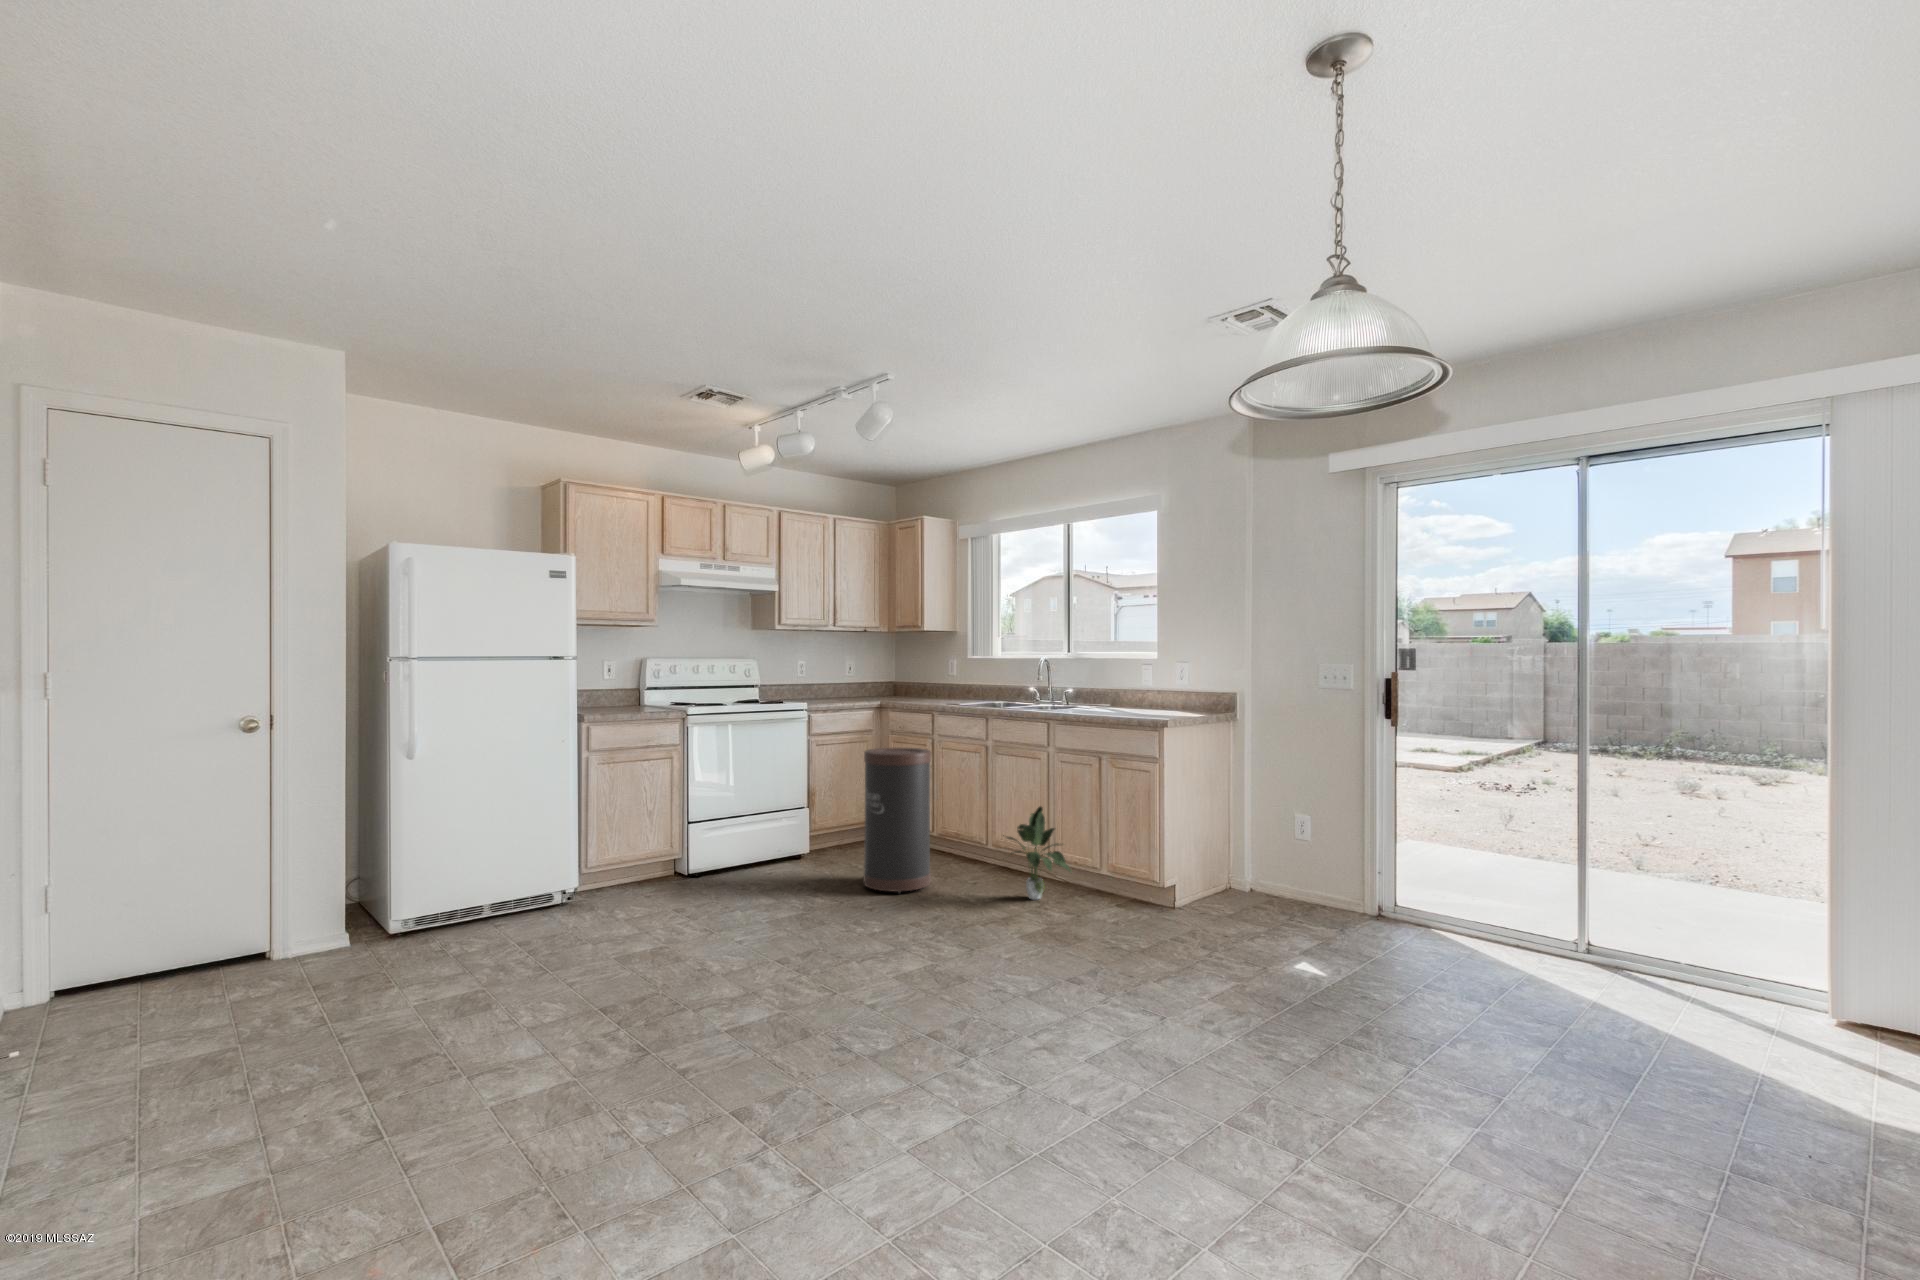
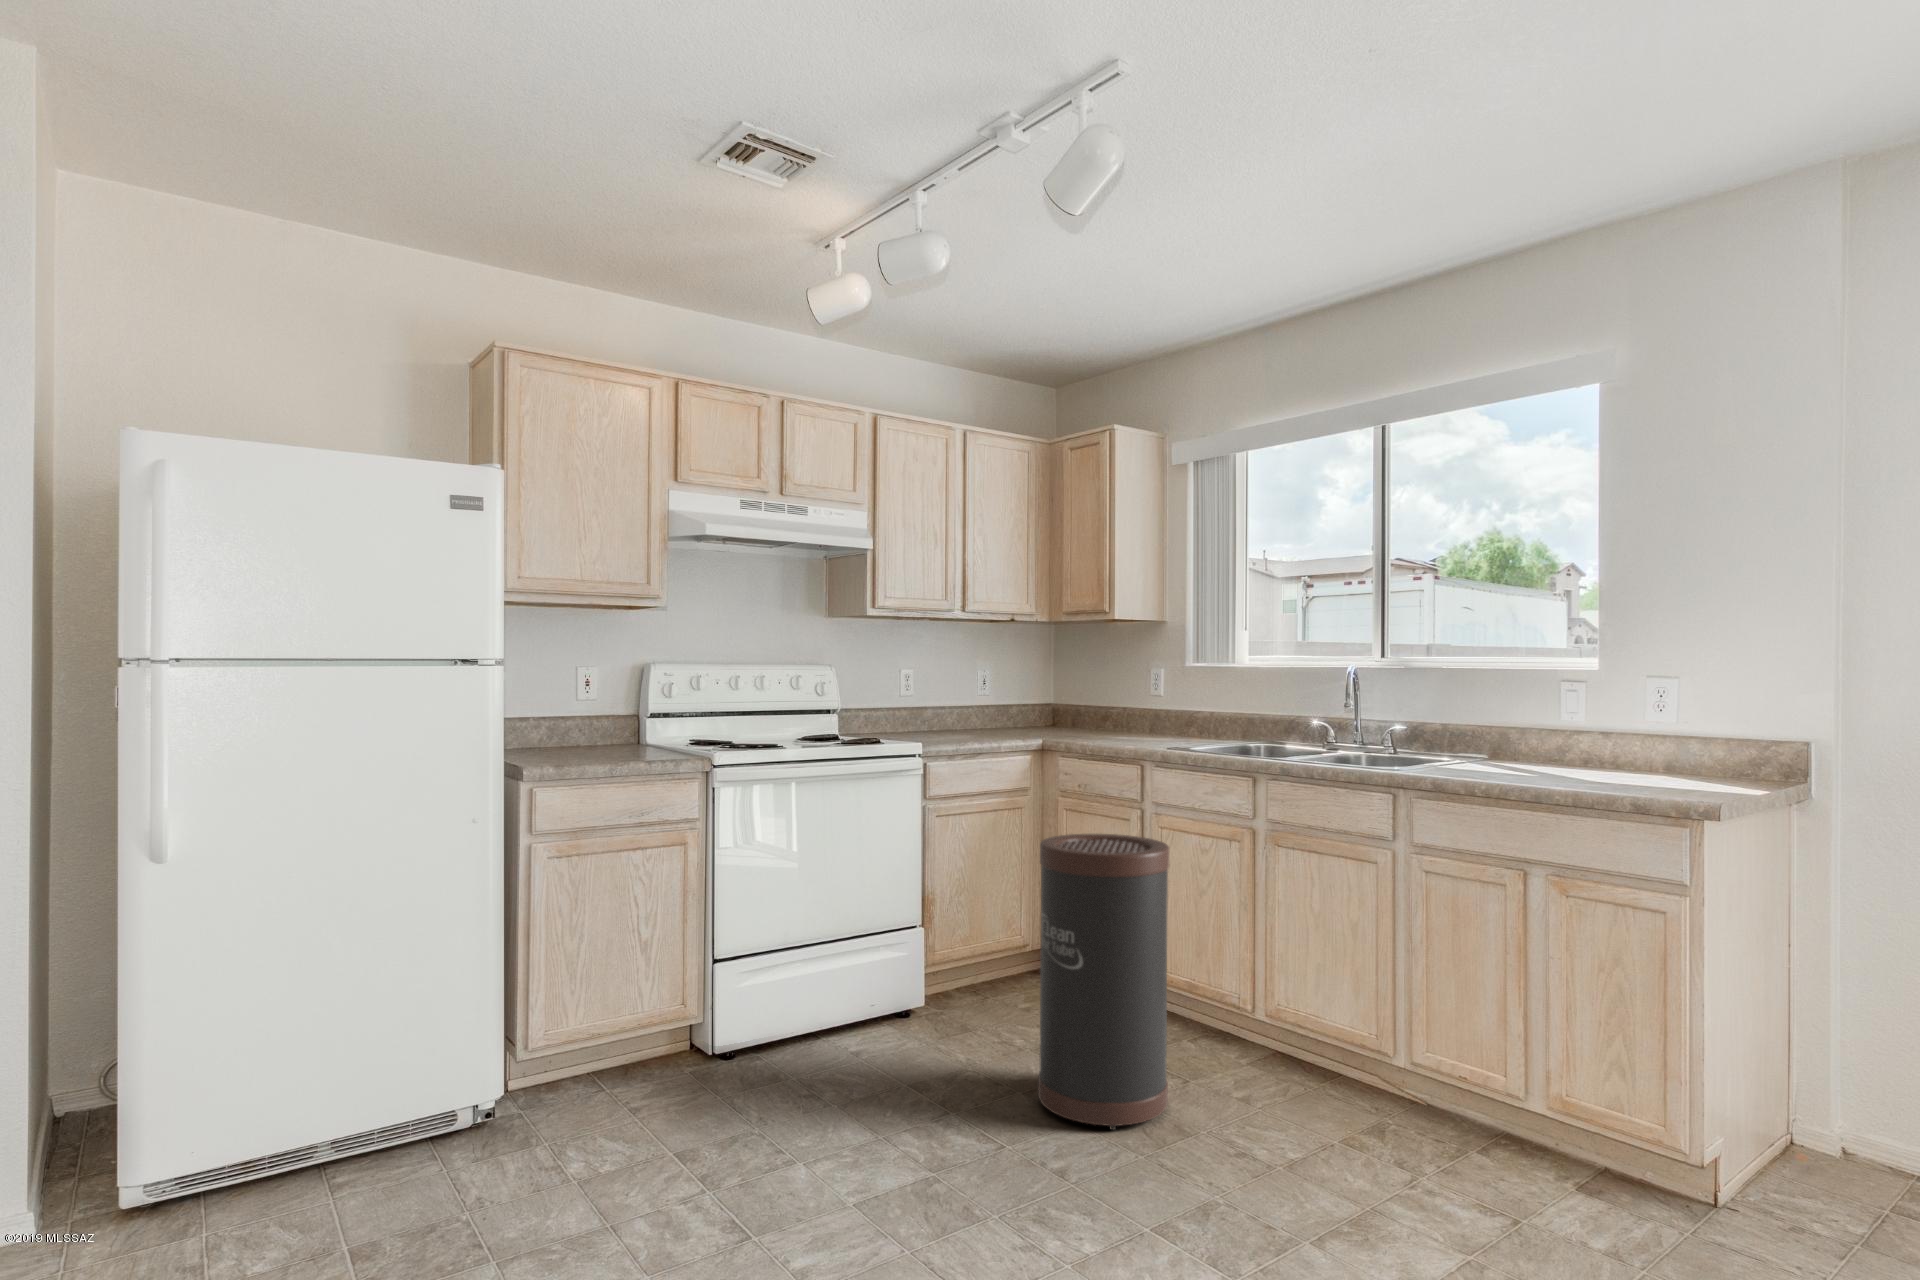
potted plant: present [1003,806,1071,900] -> none [1325,968,1478,1163]

